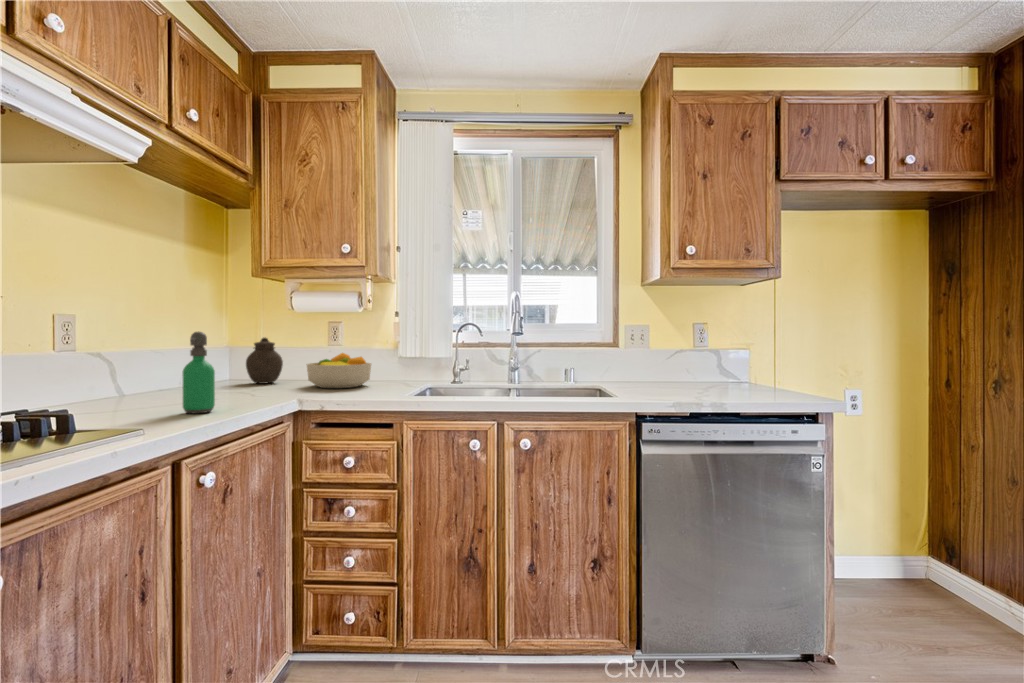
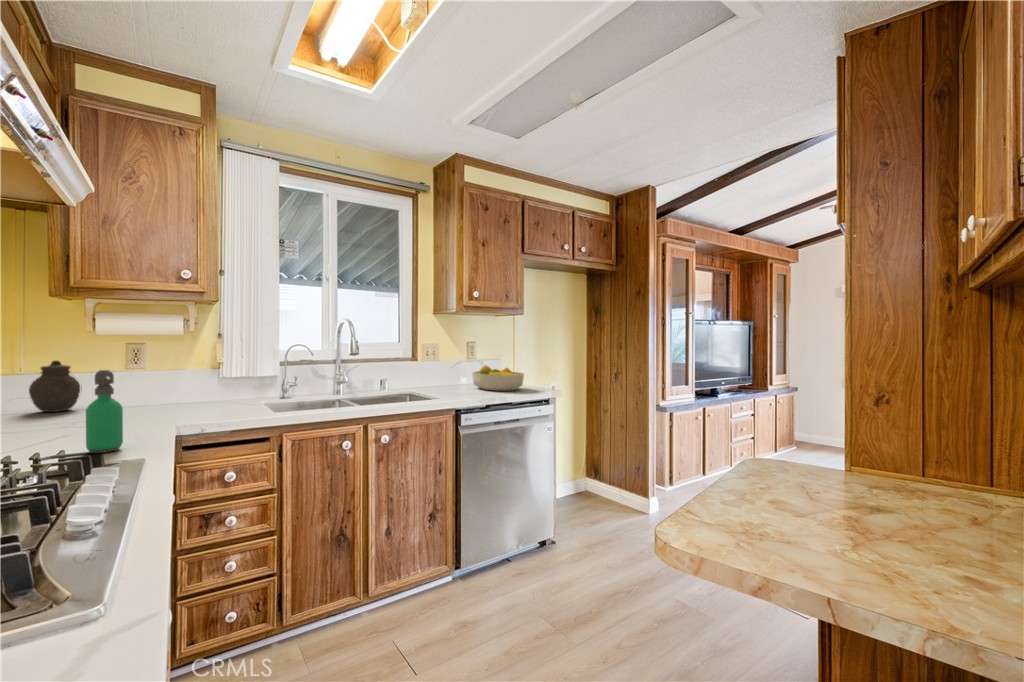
fruit bowl: present [306,353,371,388] -> present [472,365,524,391]

